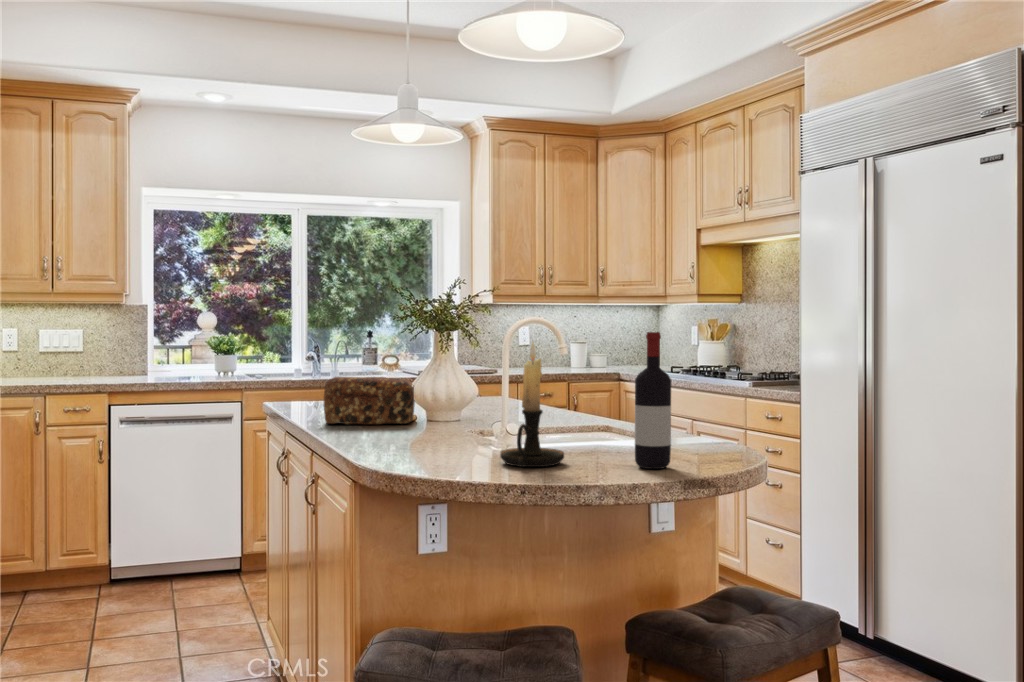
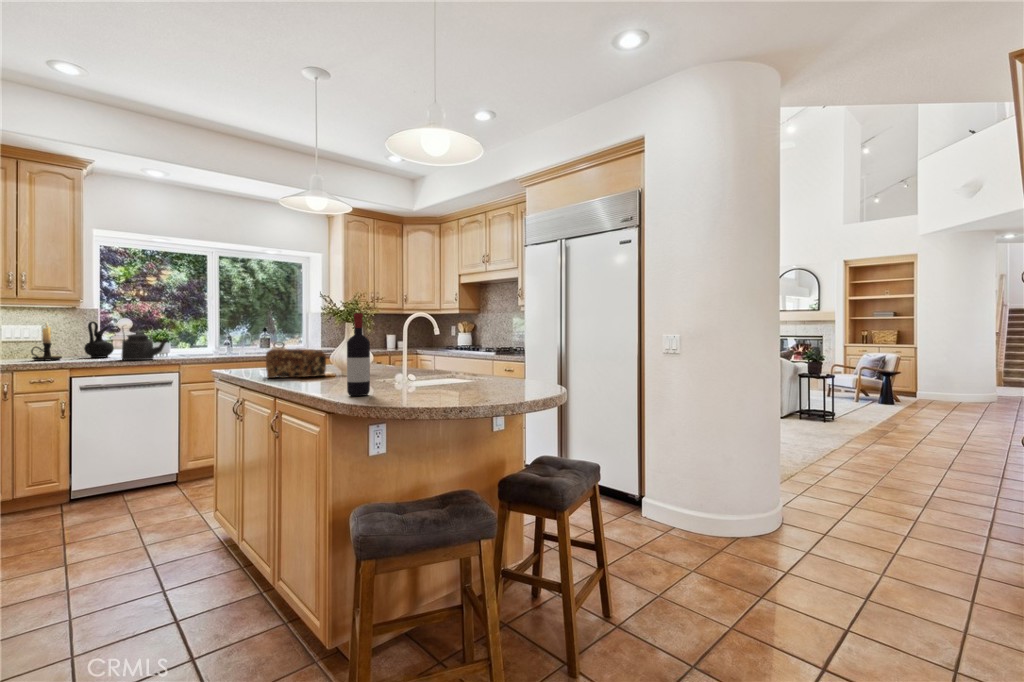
ceramic jug: none [129,323,164,376] -> present [84,321,114,358]
kettle: none [170,329,228,382] -> present [121,327,168,360]
wine bottle: present [635,332,671,469] -> present [347,313,370,396]
candle holder: present [500,343,564,467] -> present [31,322,62,361]

